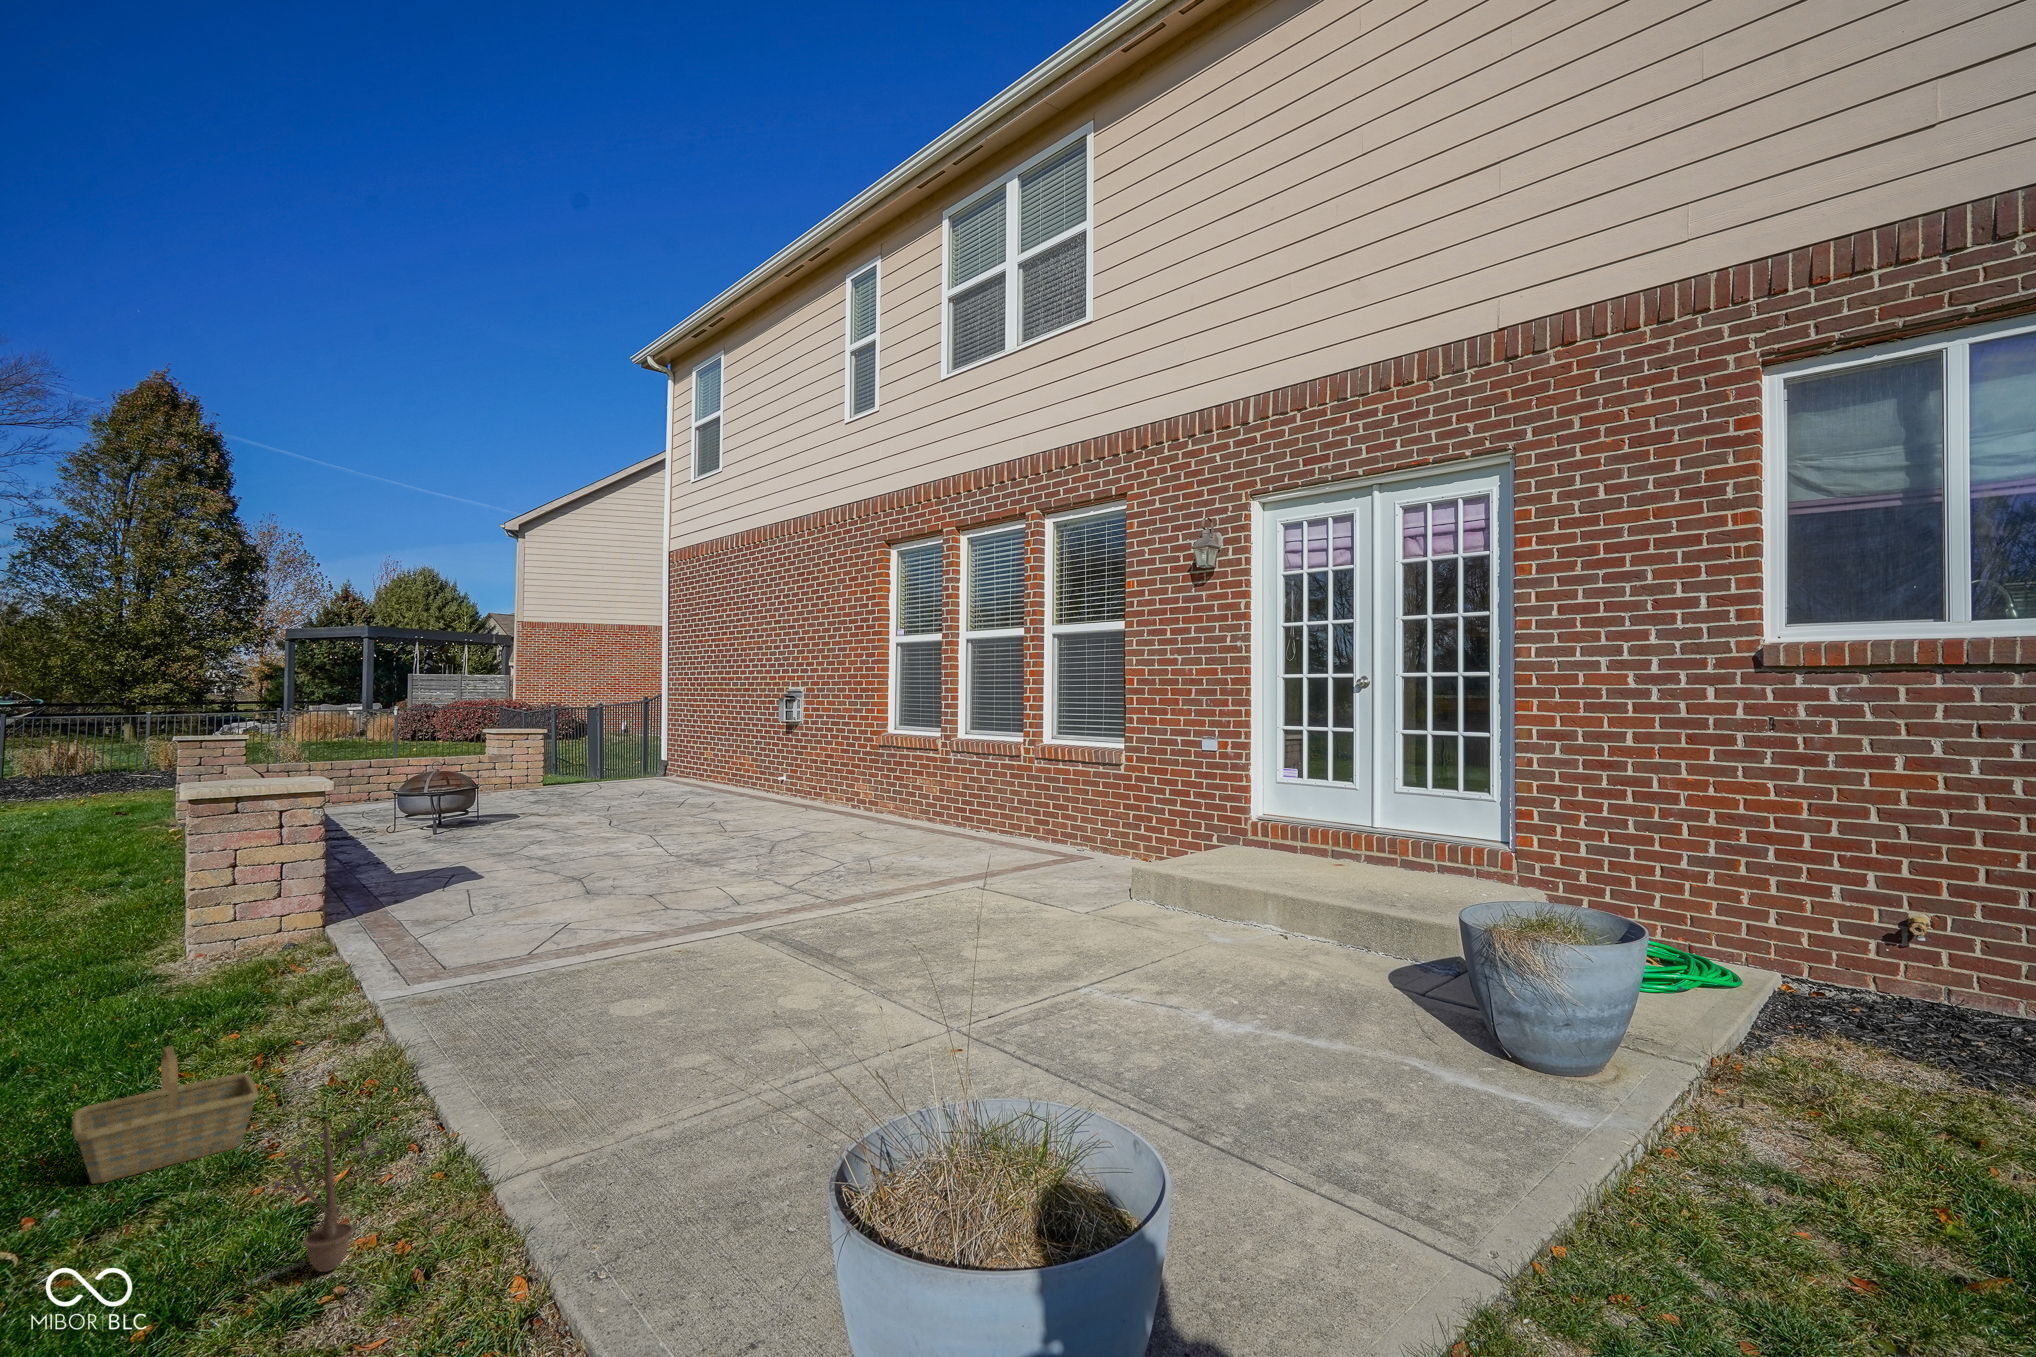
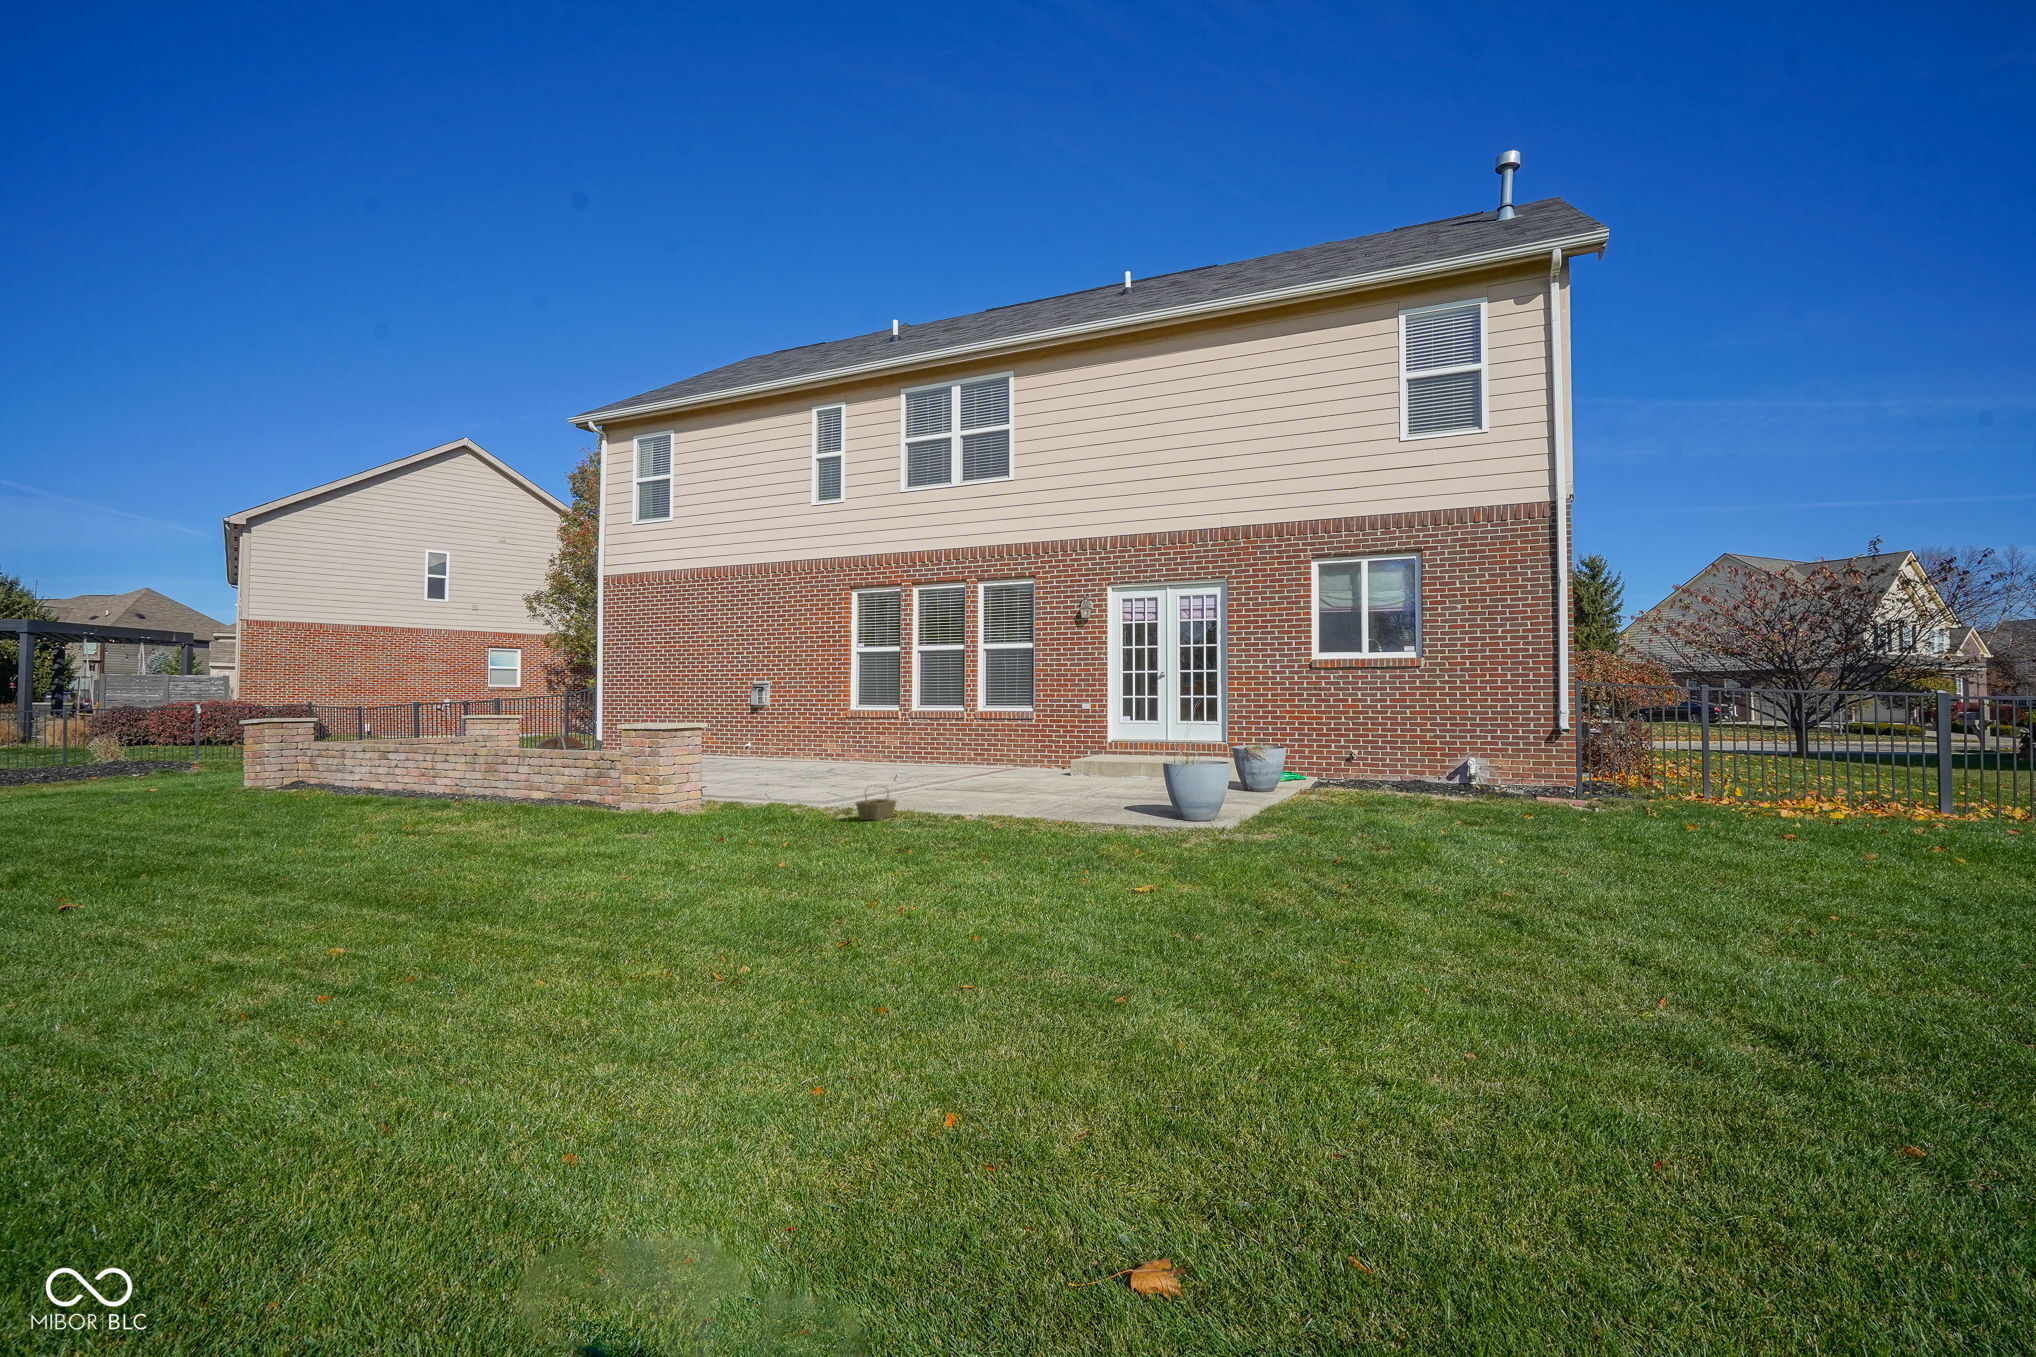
decorative plant: present [249,1121,385,1283] -> none [976,782,994,821]

